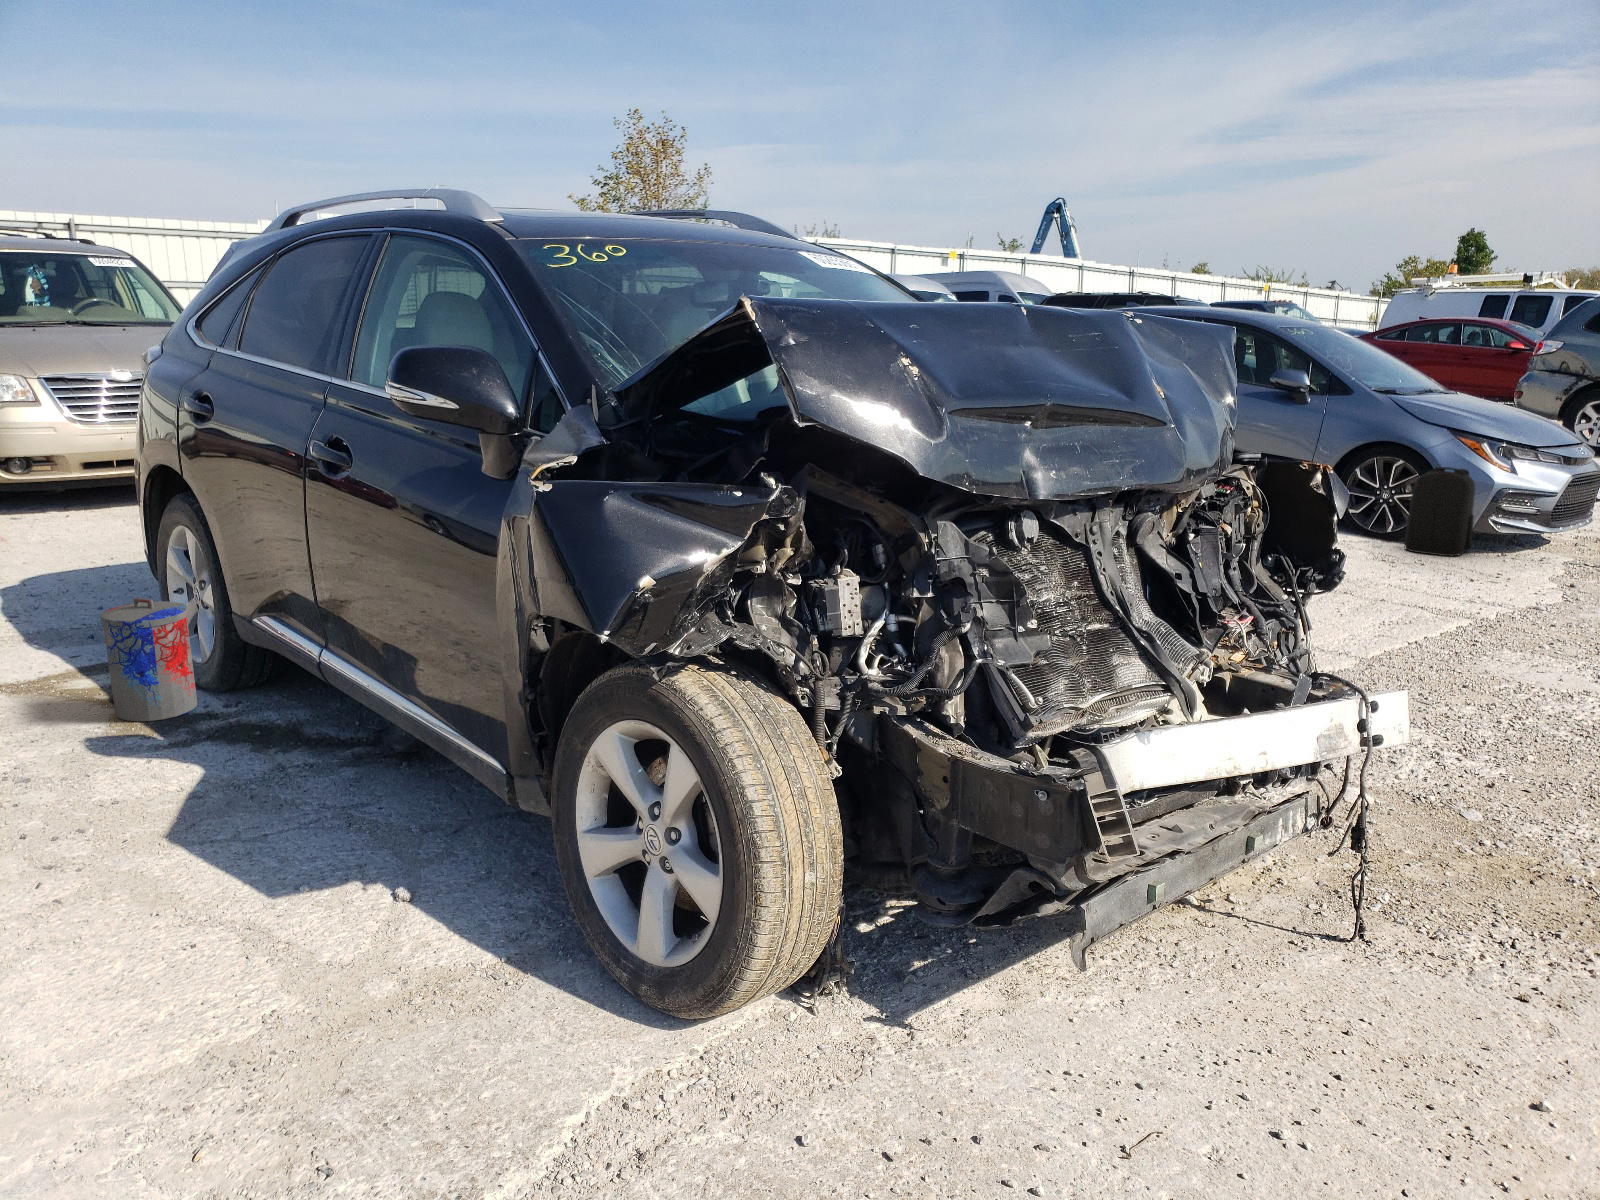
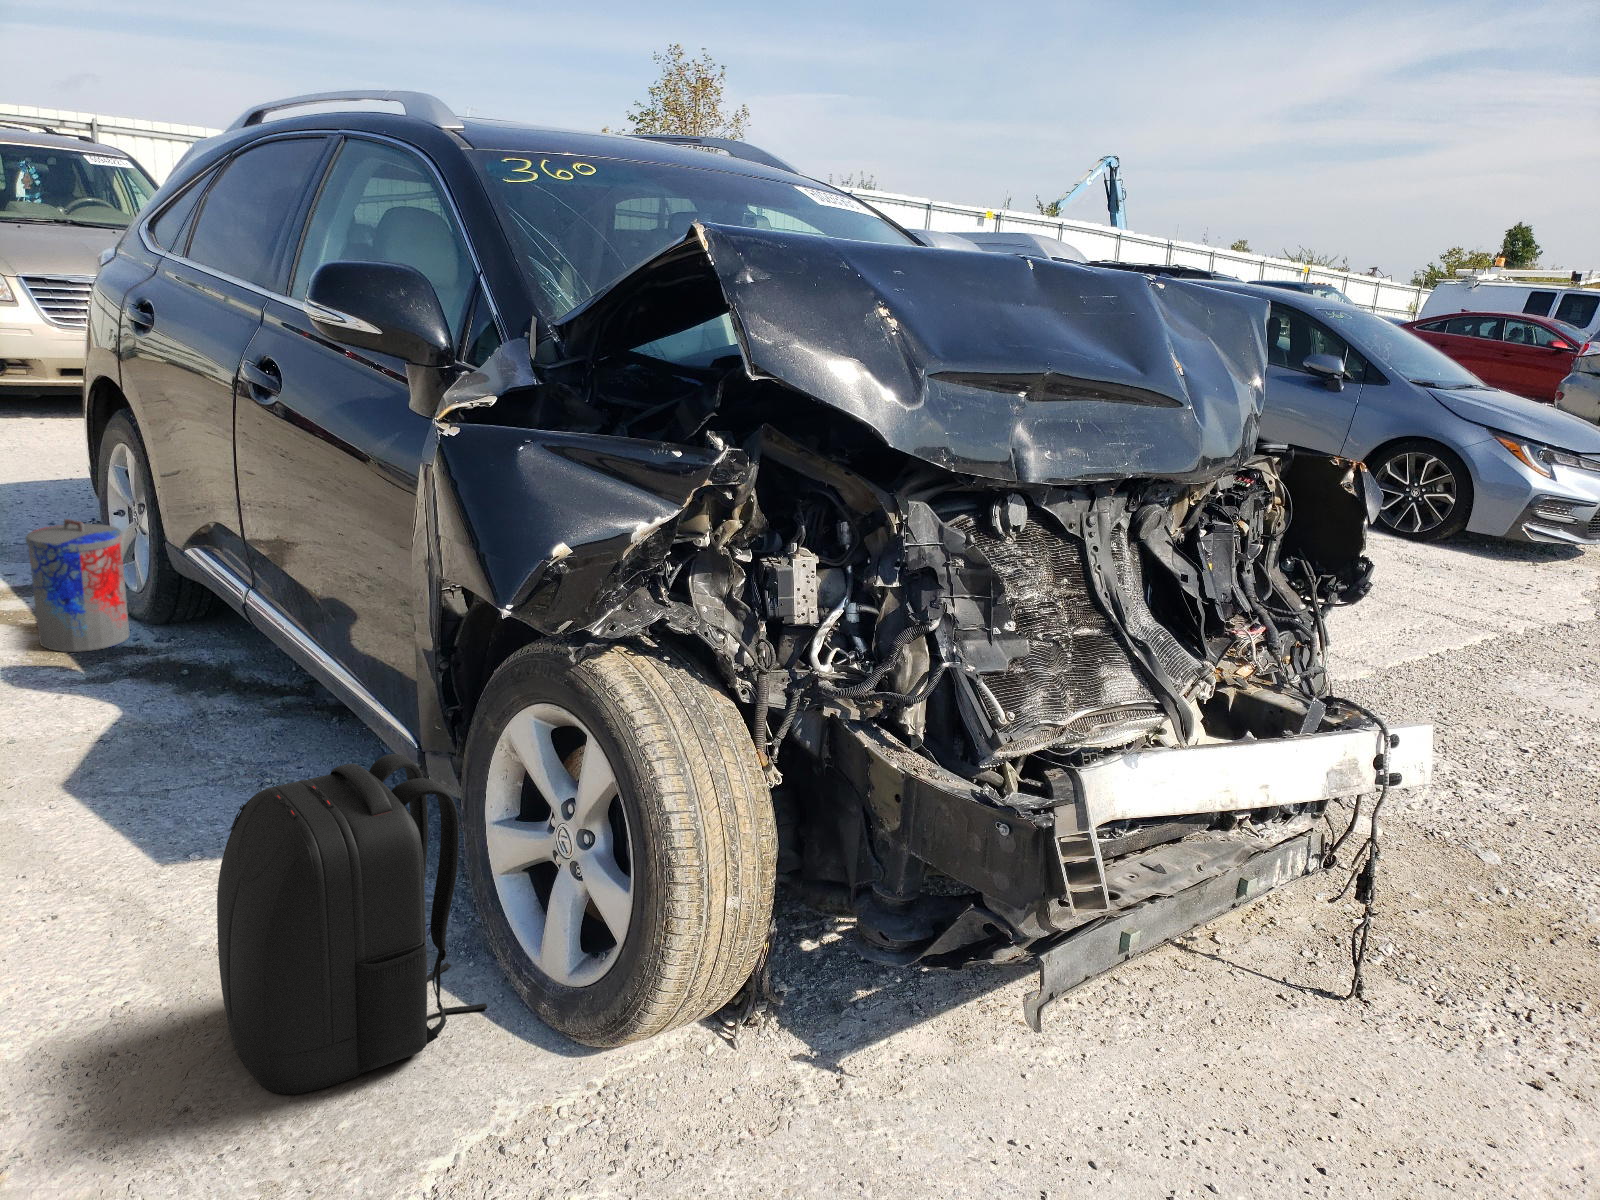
backpack: present [1404,467,1475,556] -> present [217,754,487,1094]

